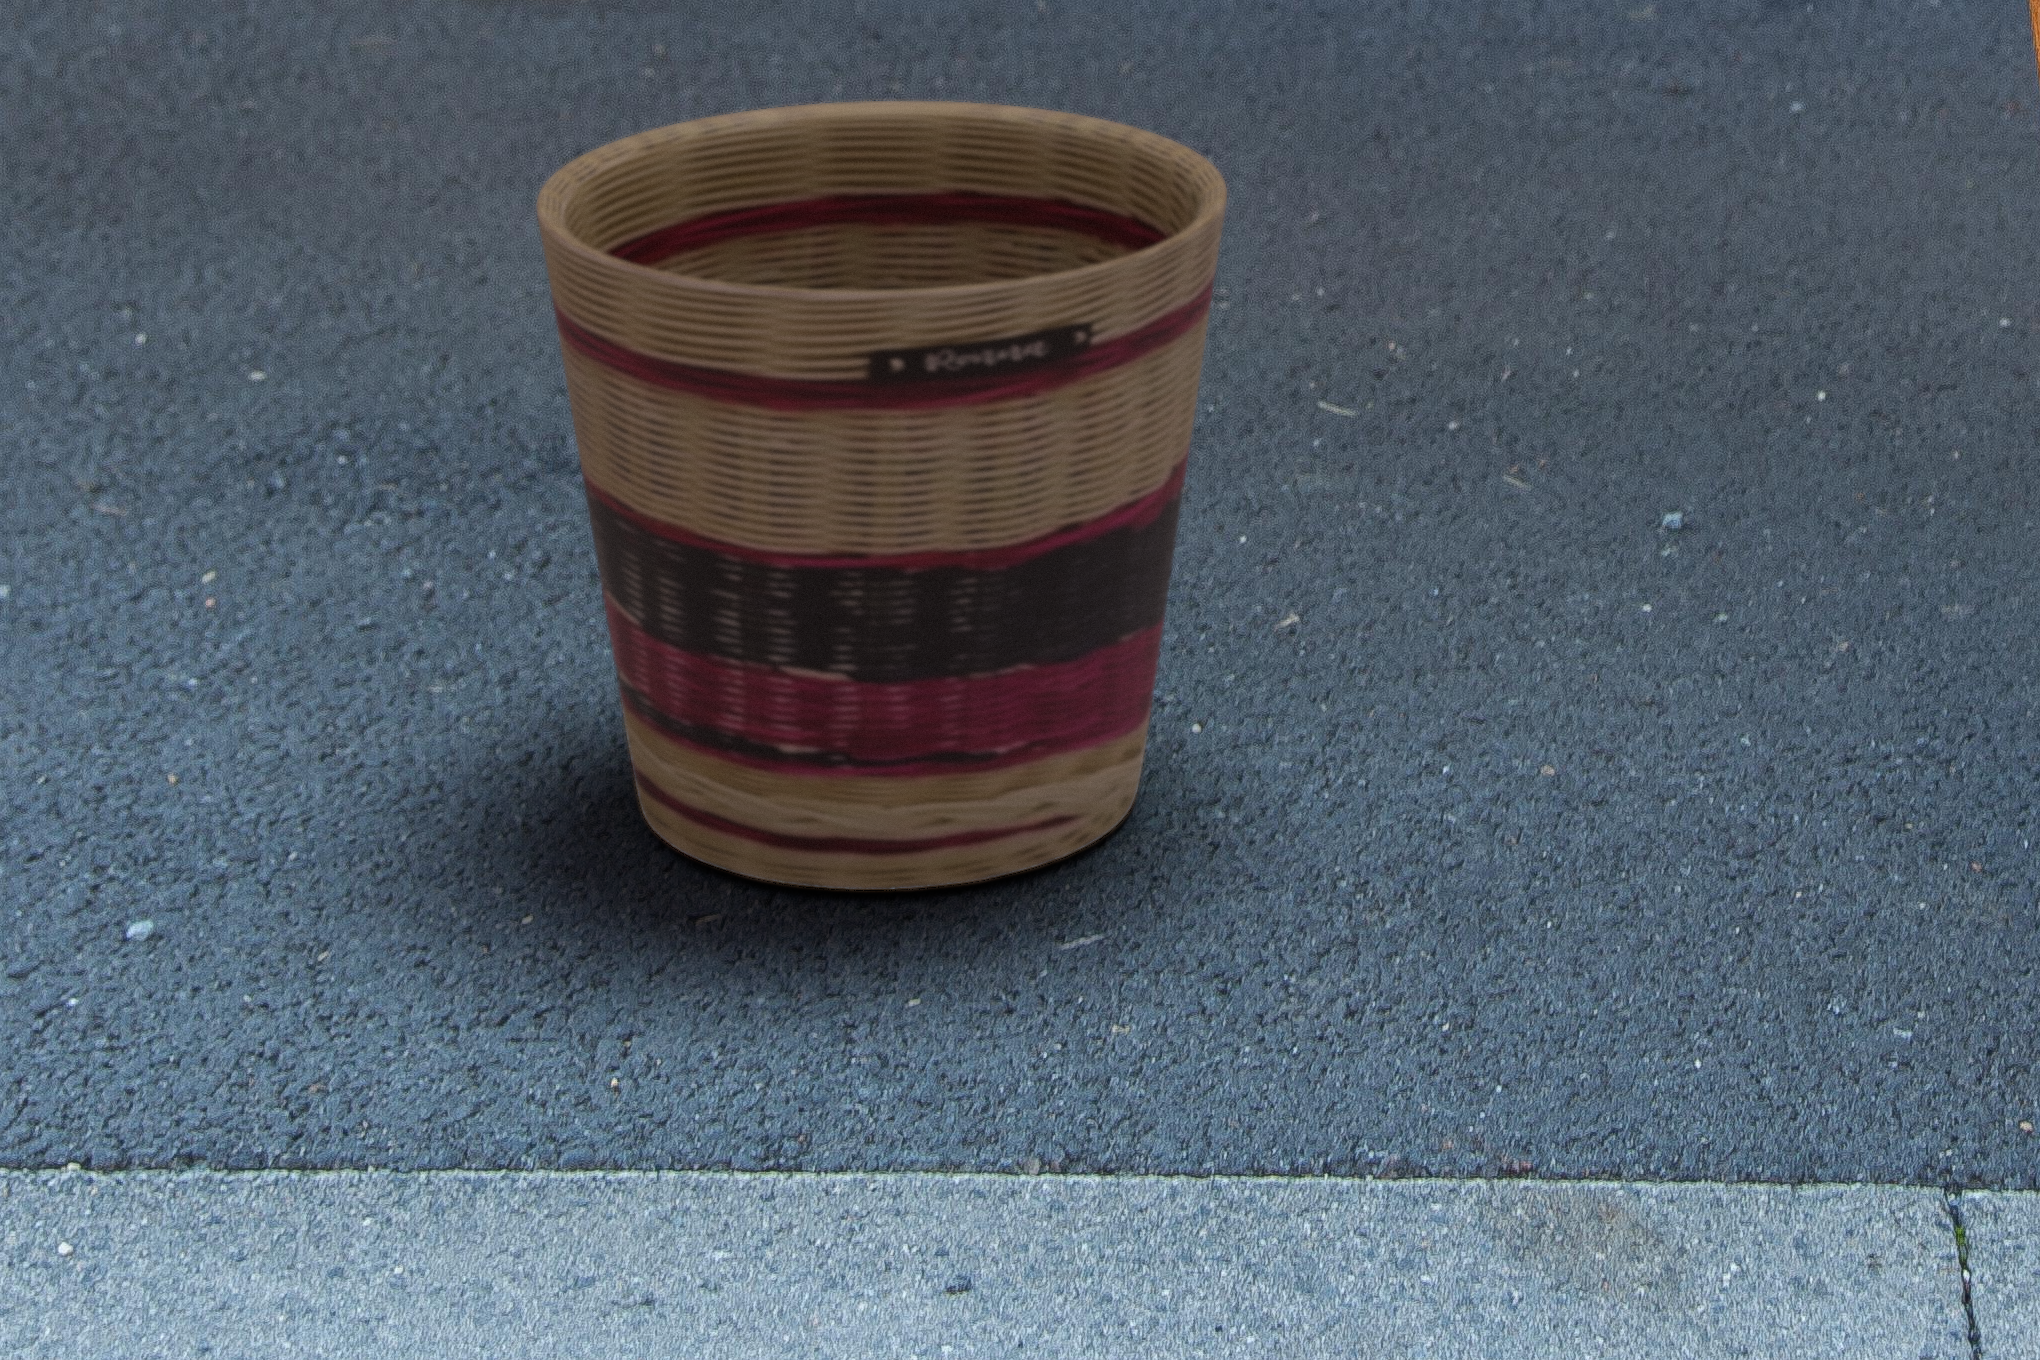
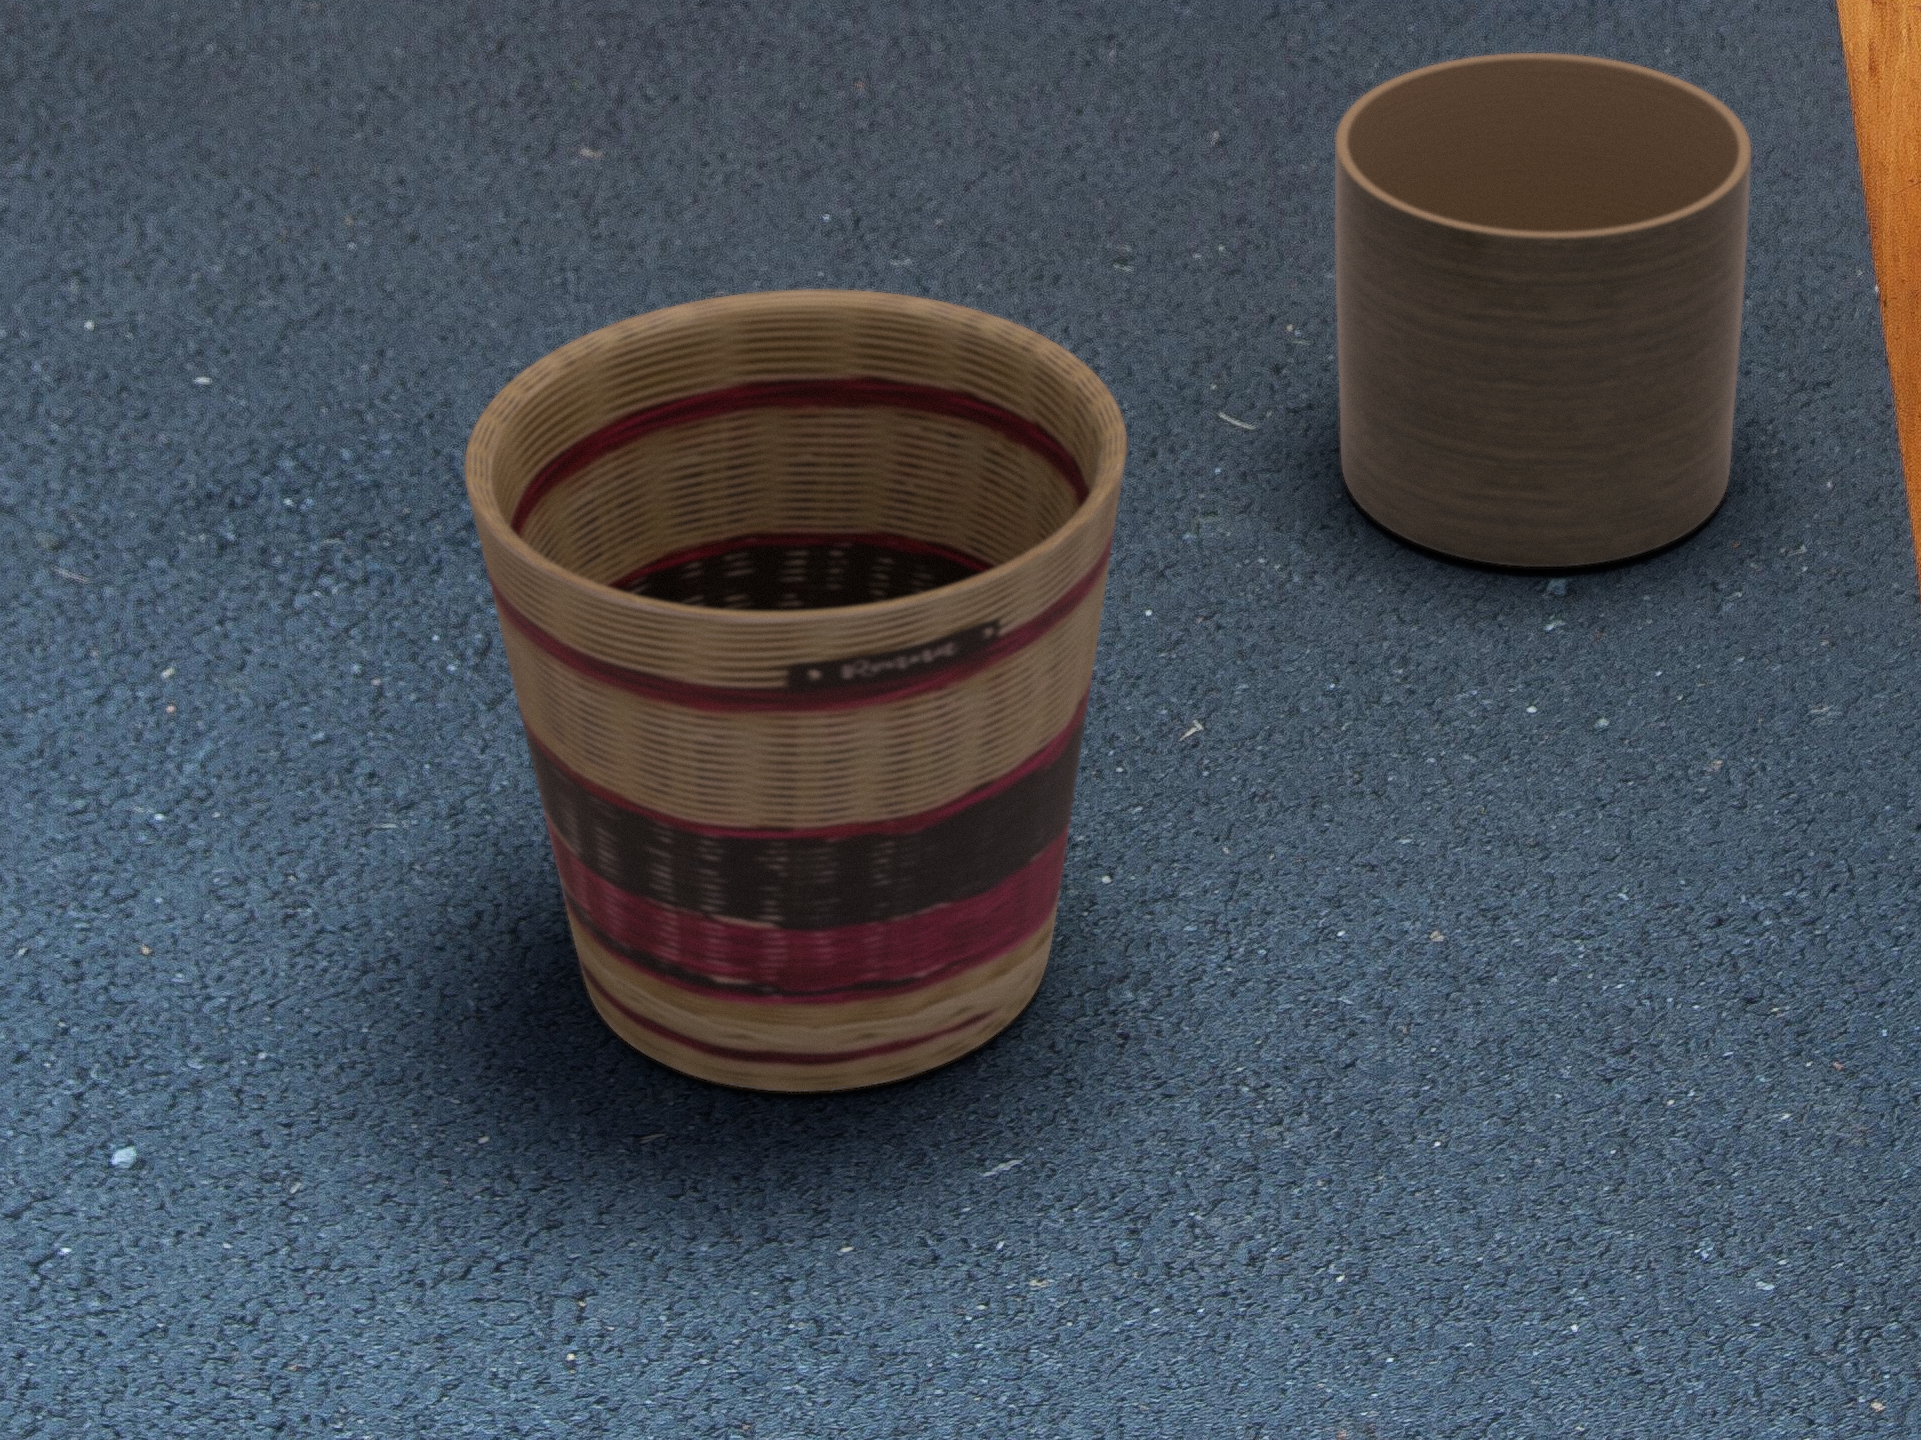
planter: none [1444,28,1871,518] -> present [1335,53,1751,567]

